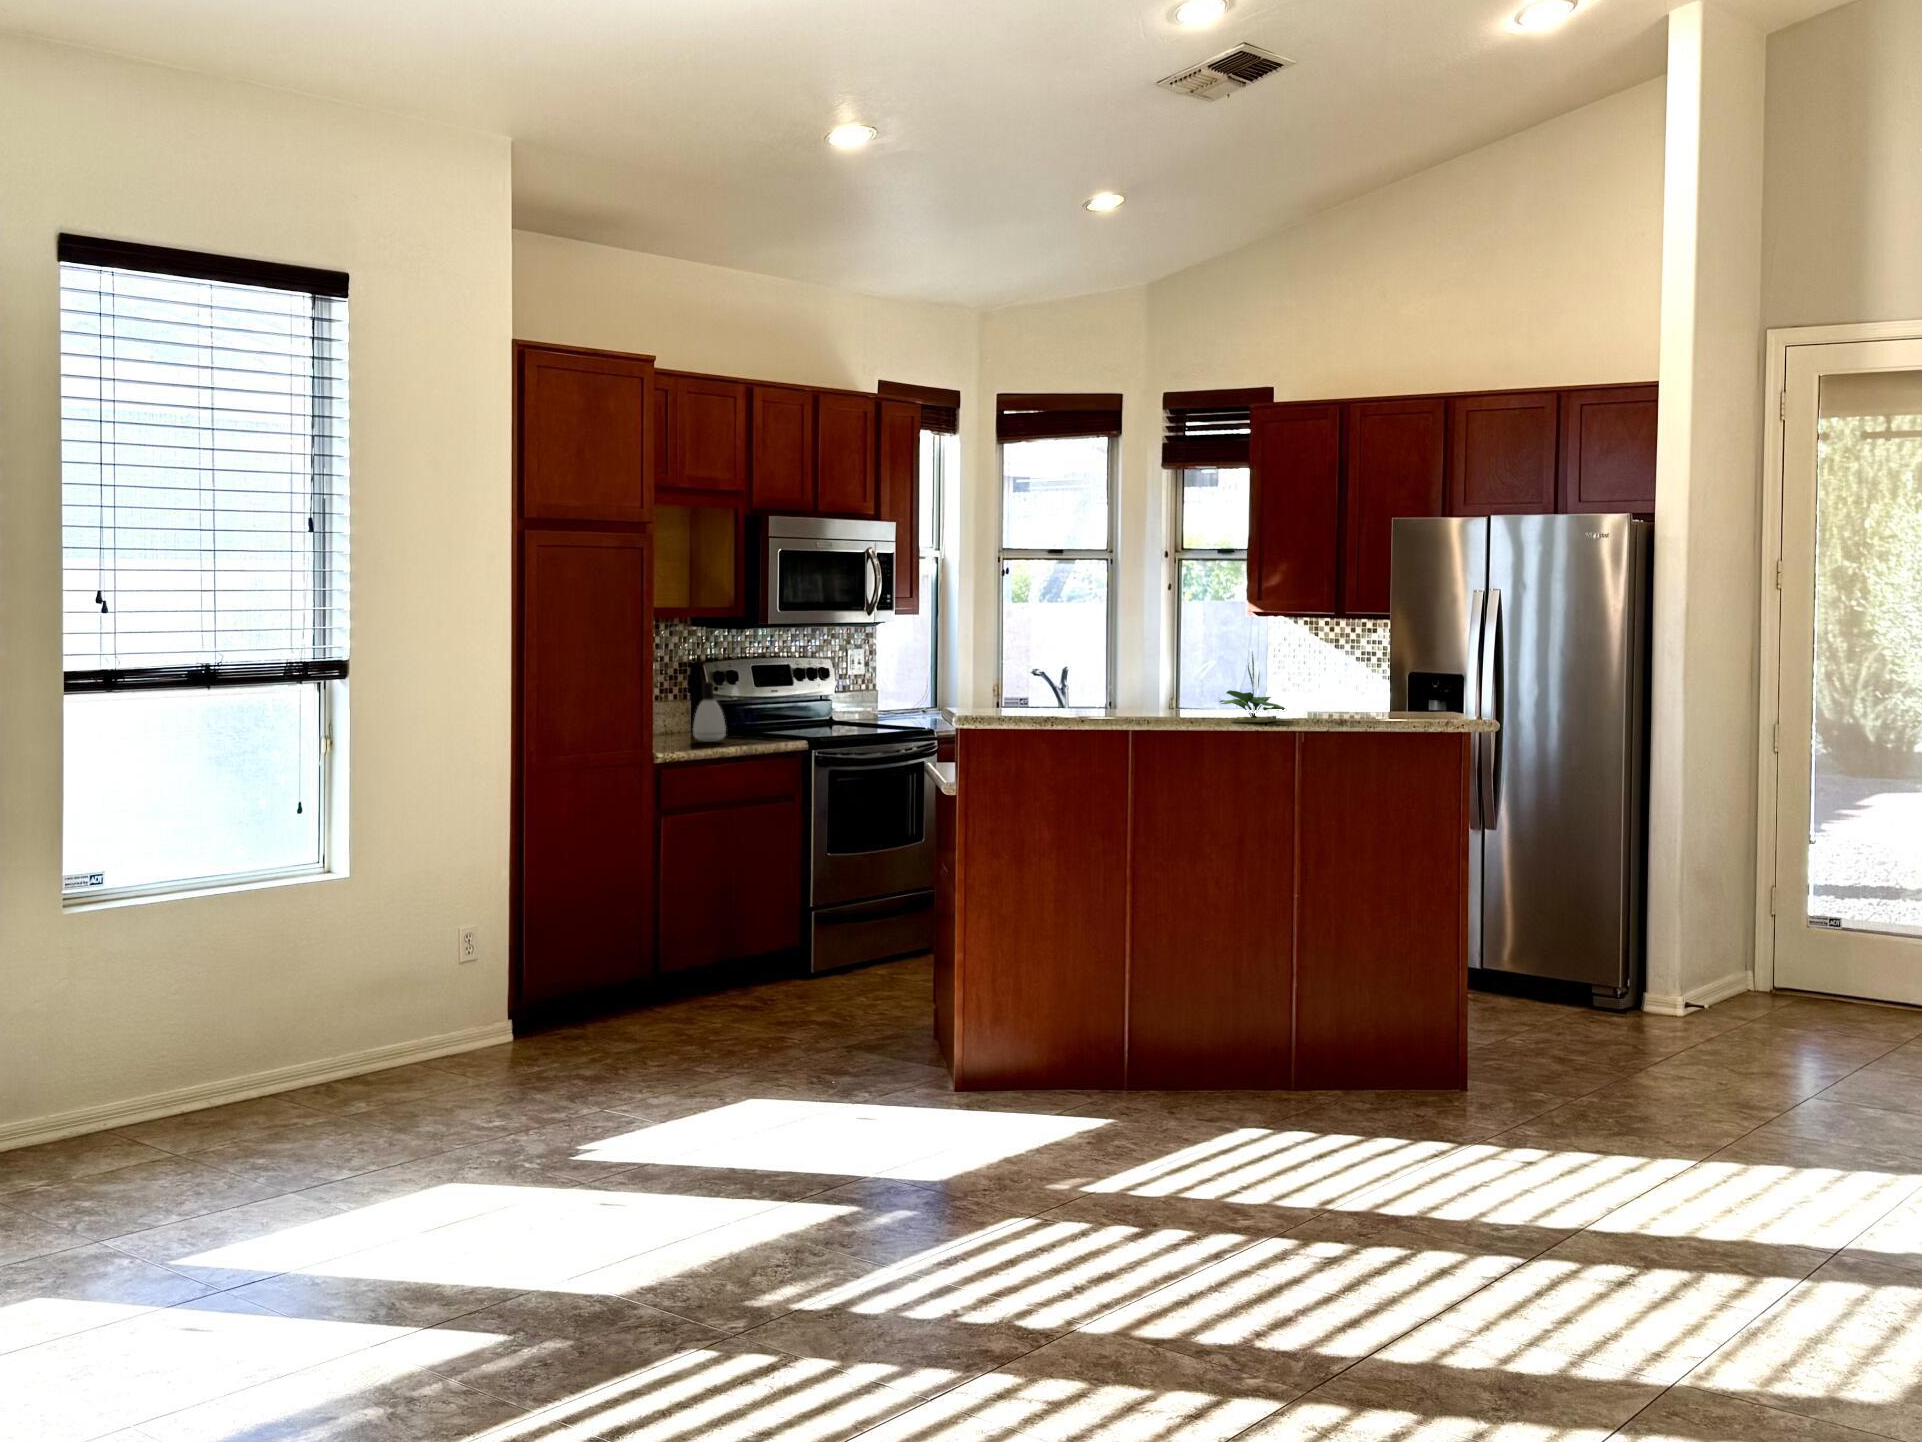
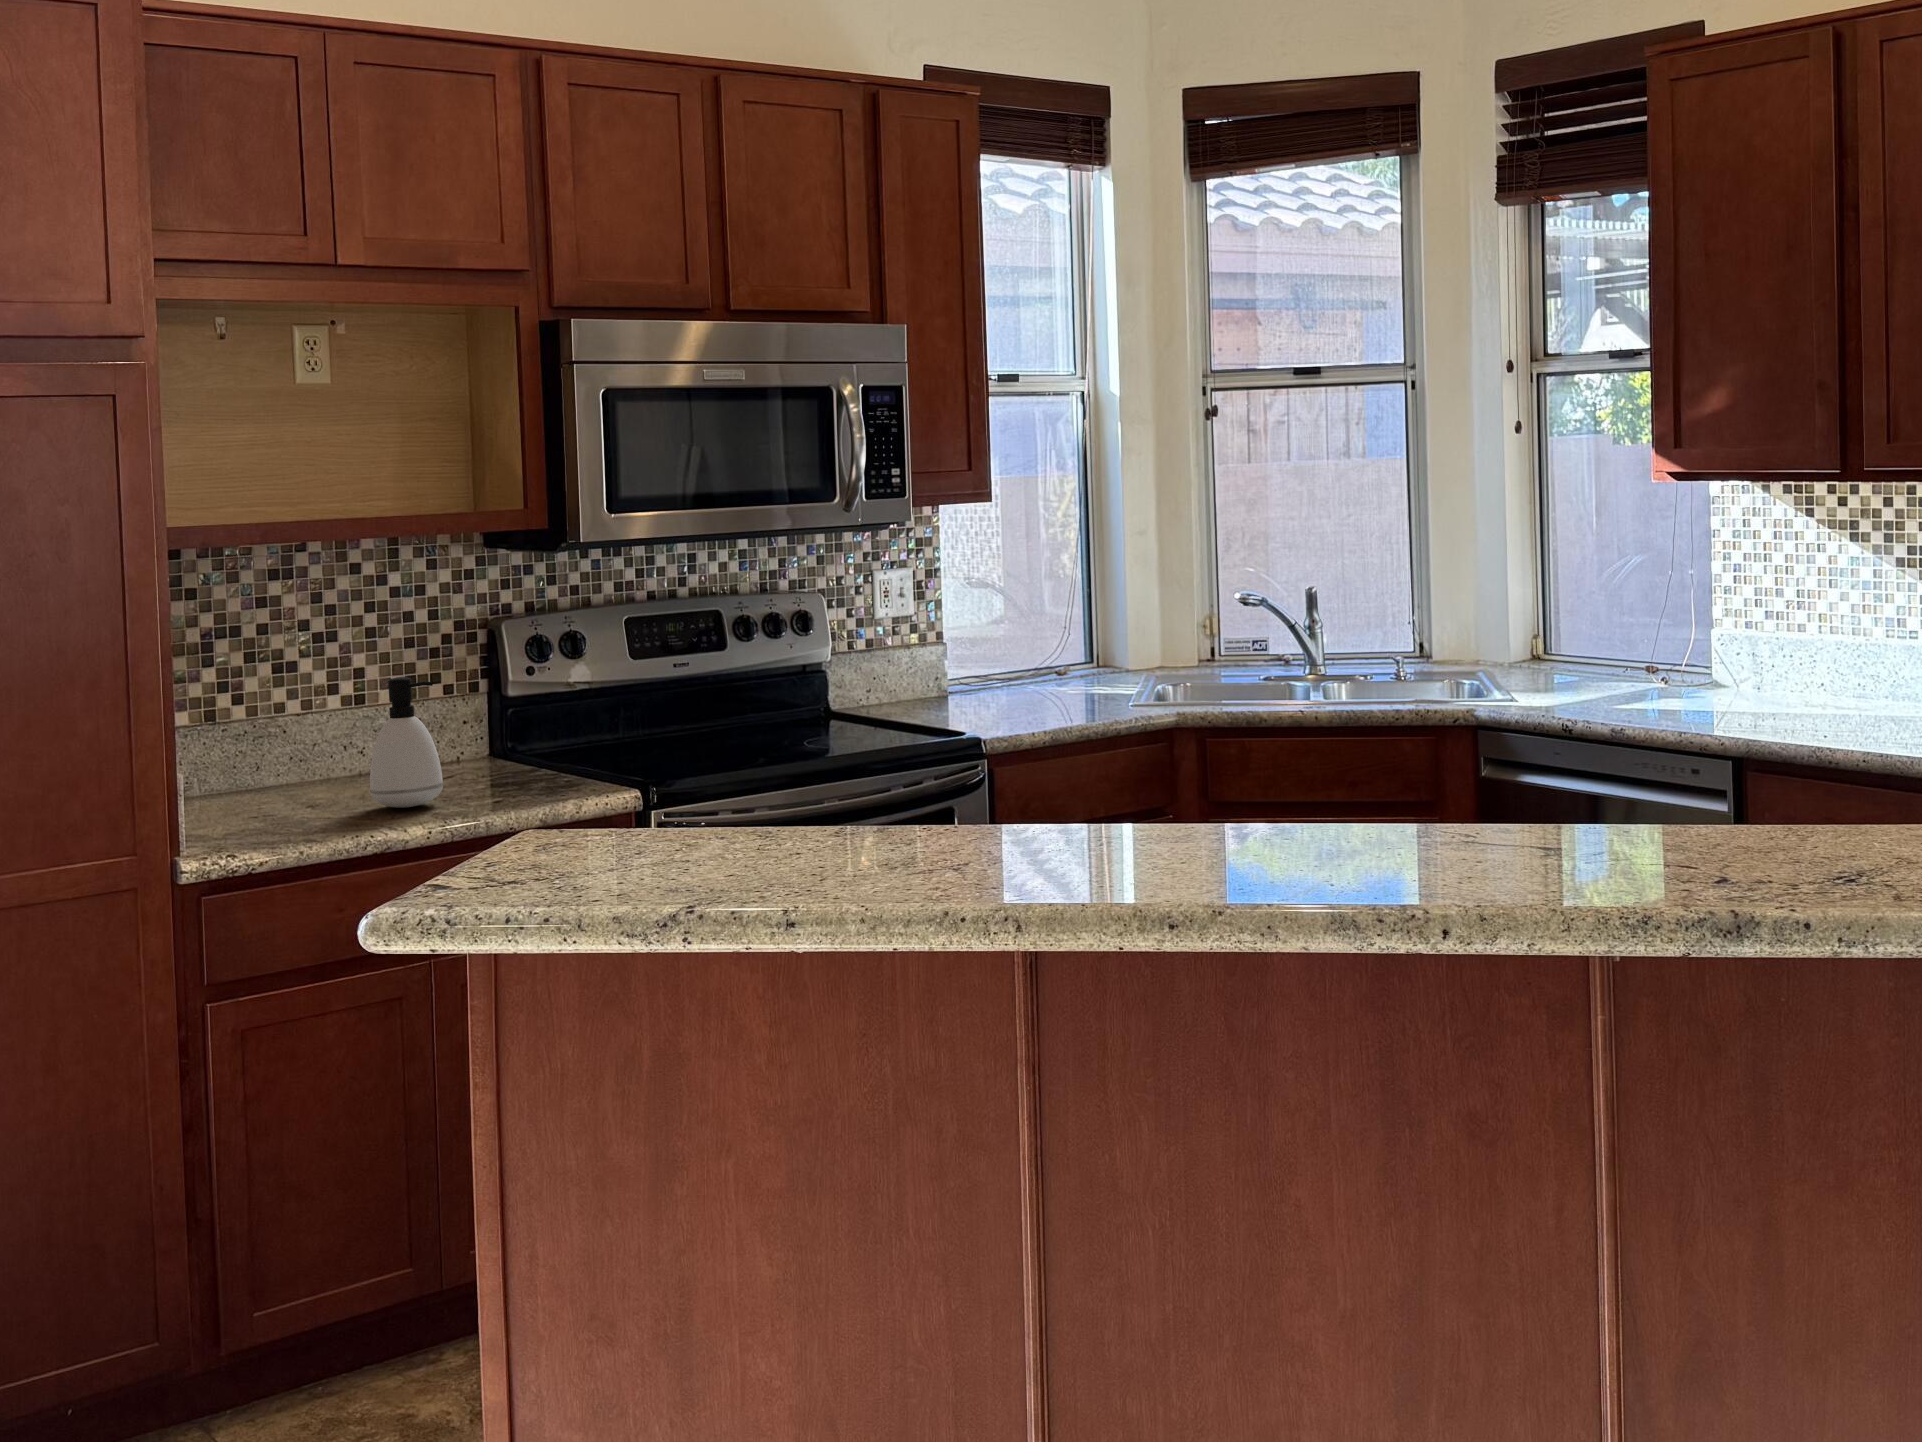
potted plant: present [1220,652,1285,722] -> none [1597,553,1748,701]

